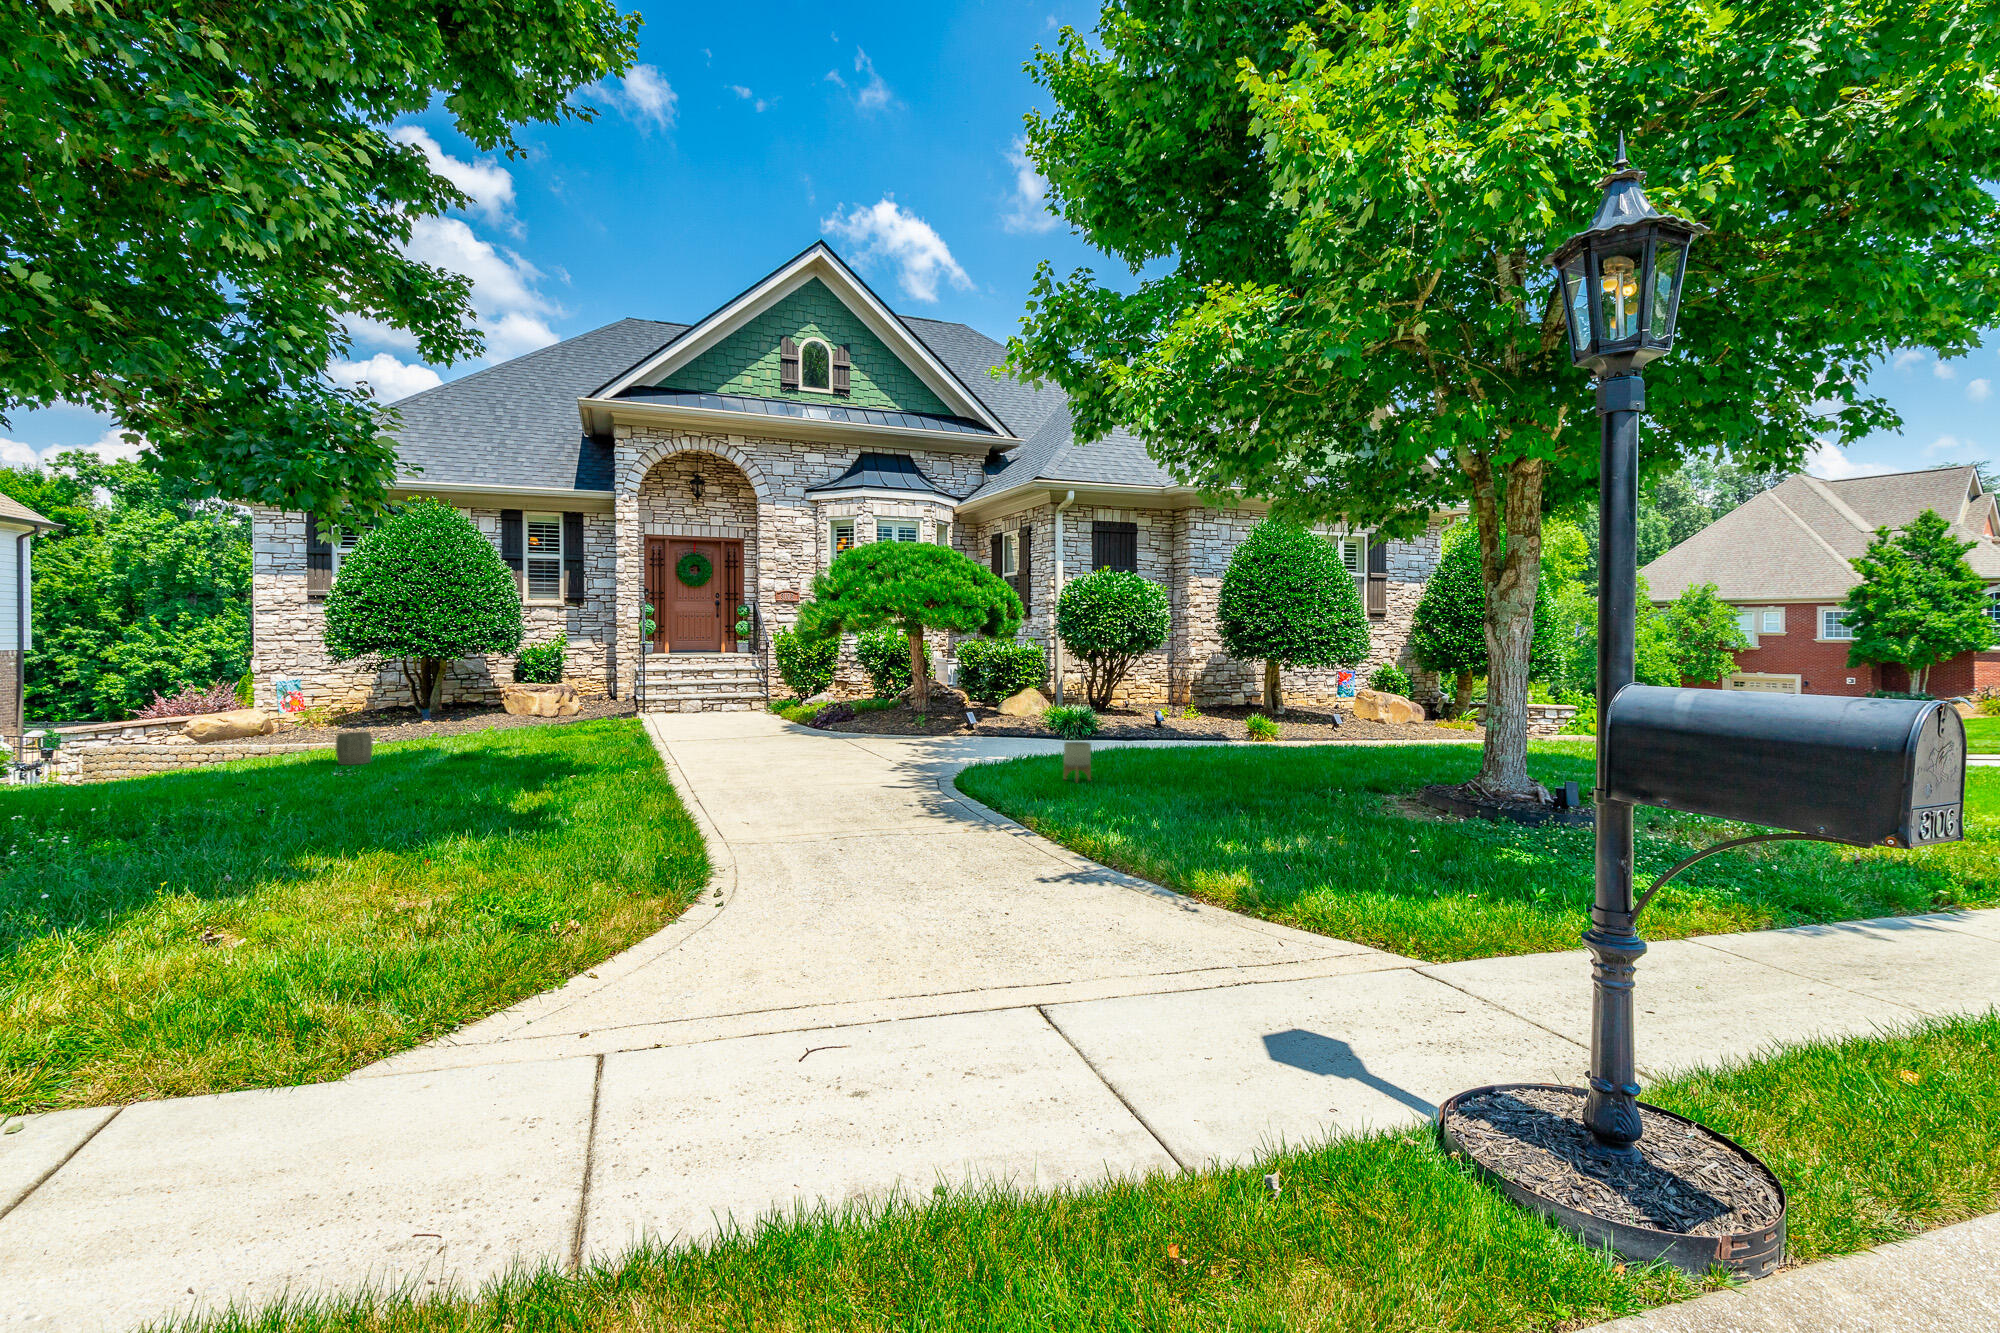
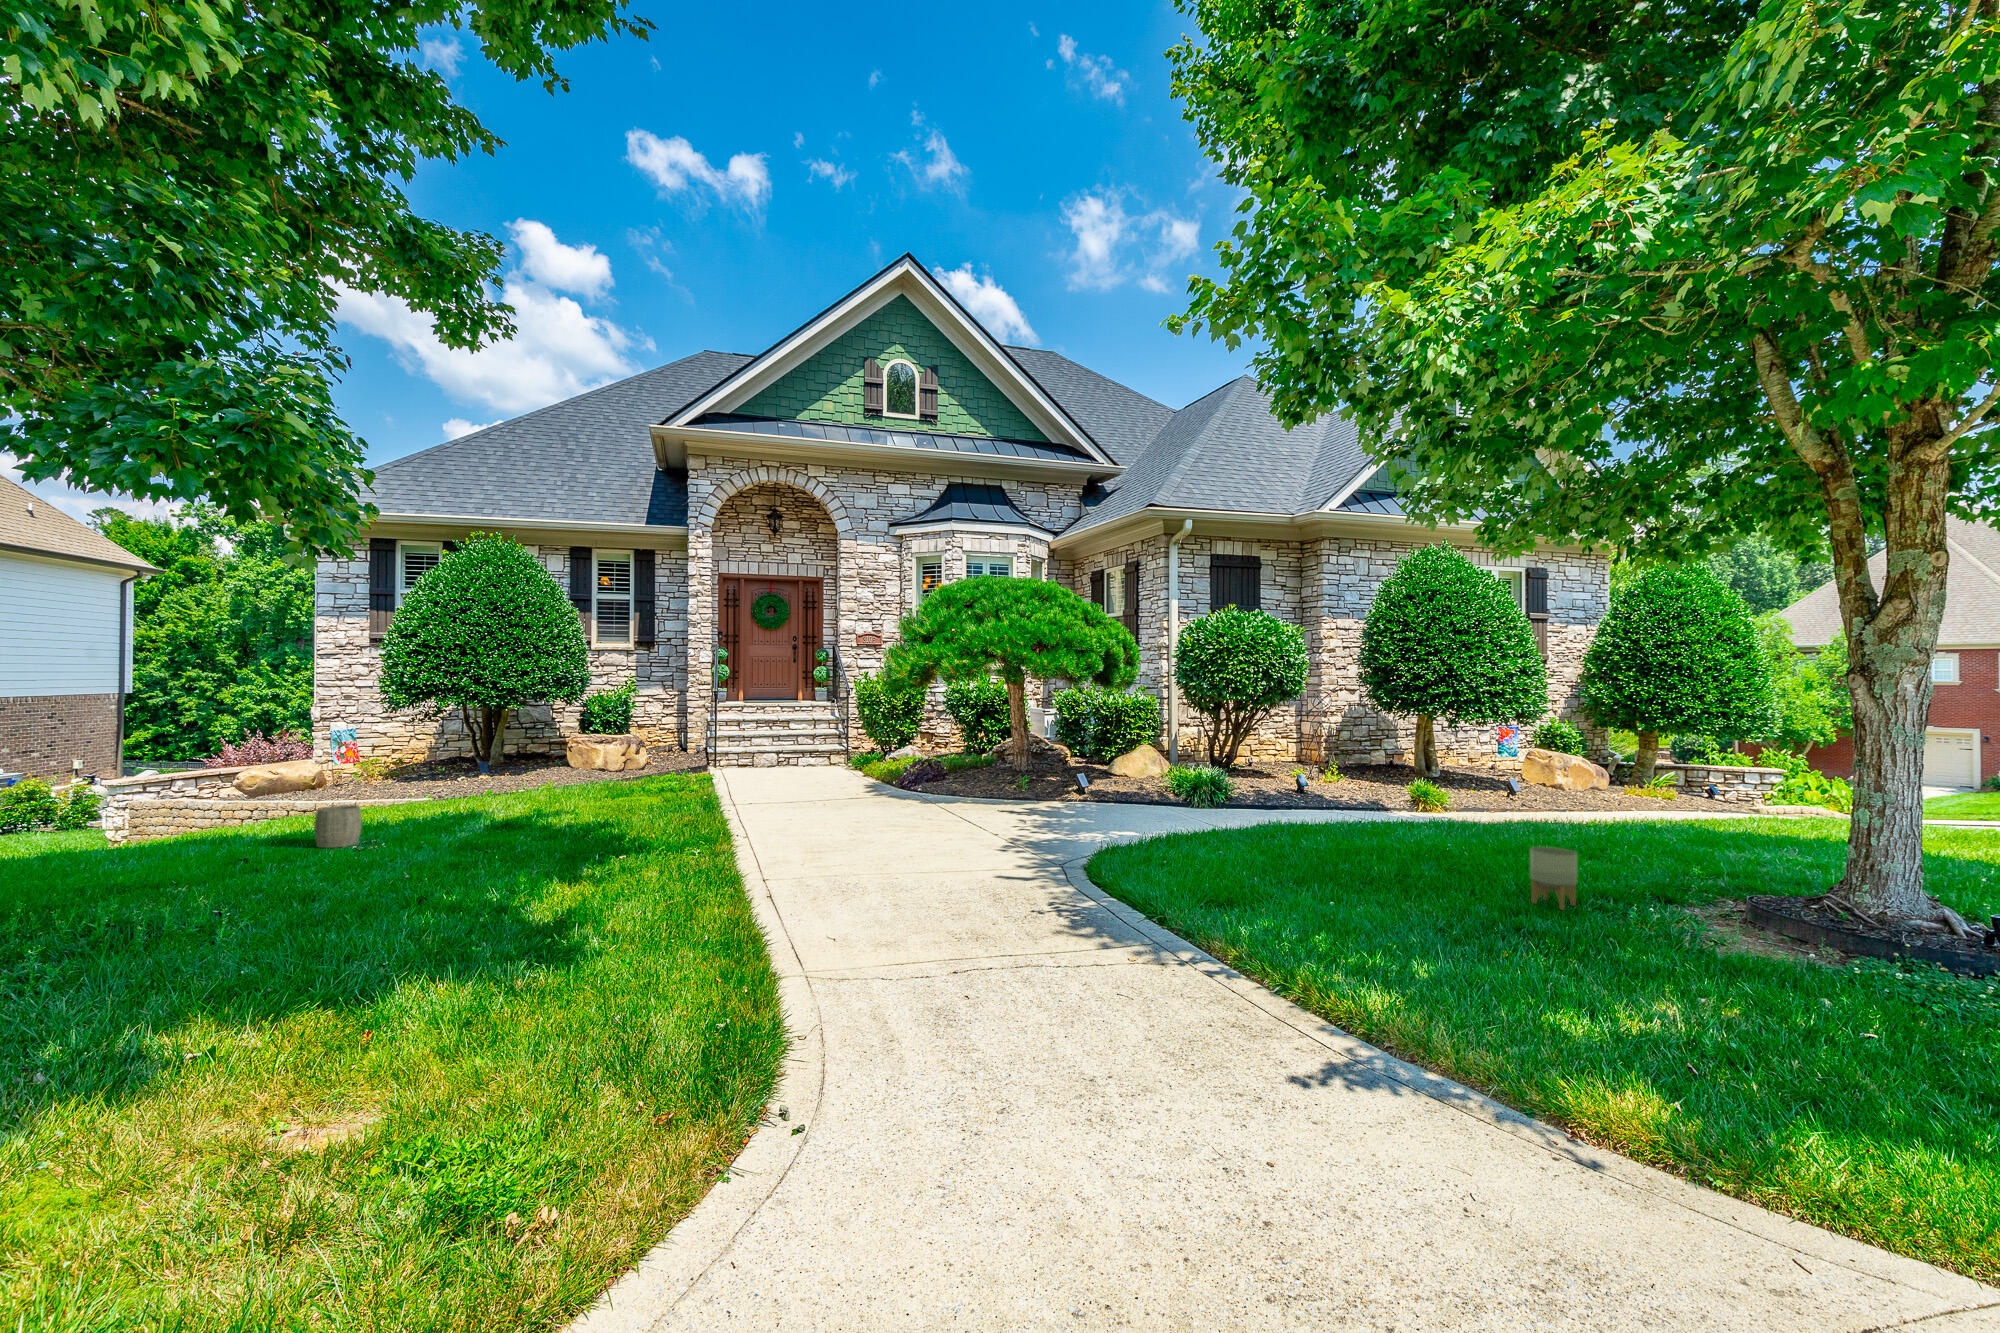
planter: present [1064,742,1091,781] -> present [1530,847,1577,910]

